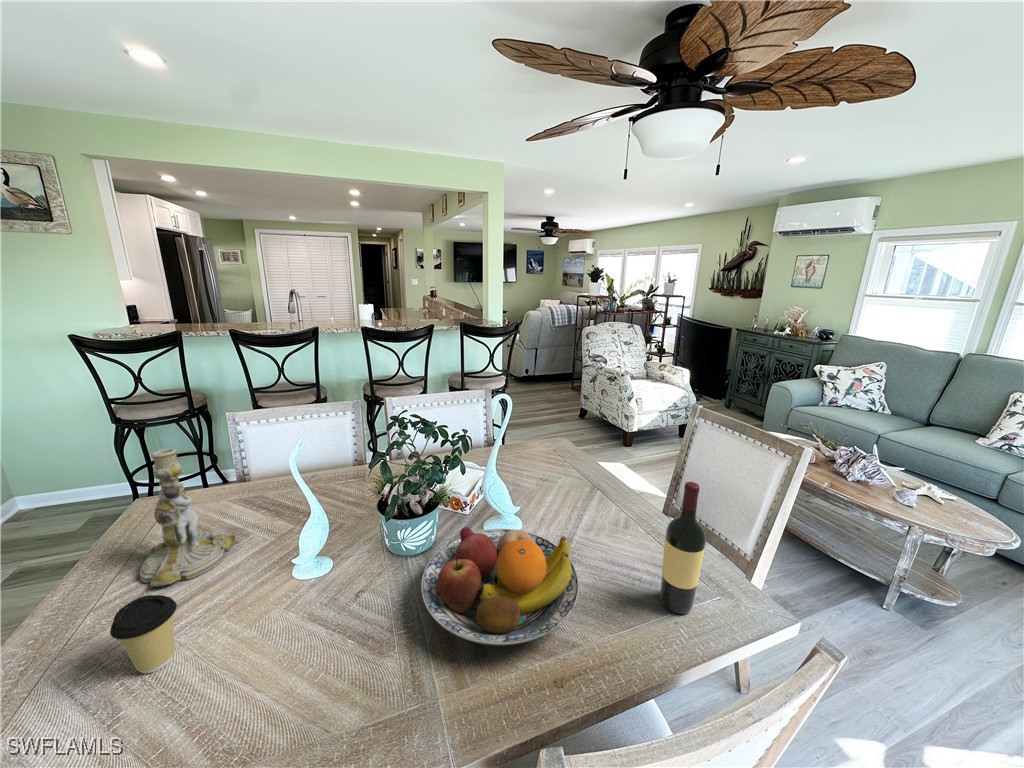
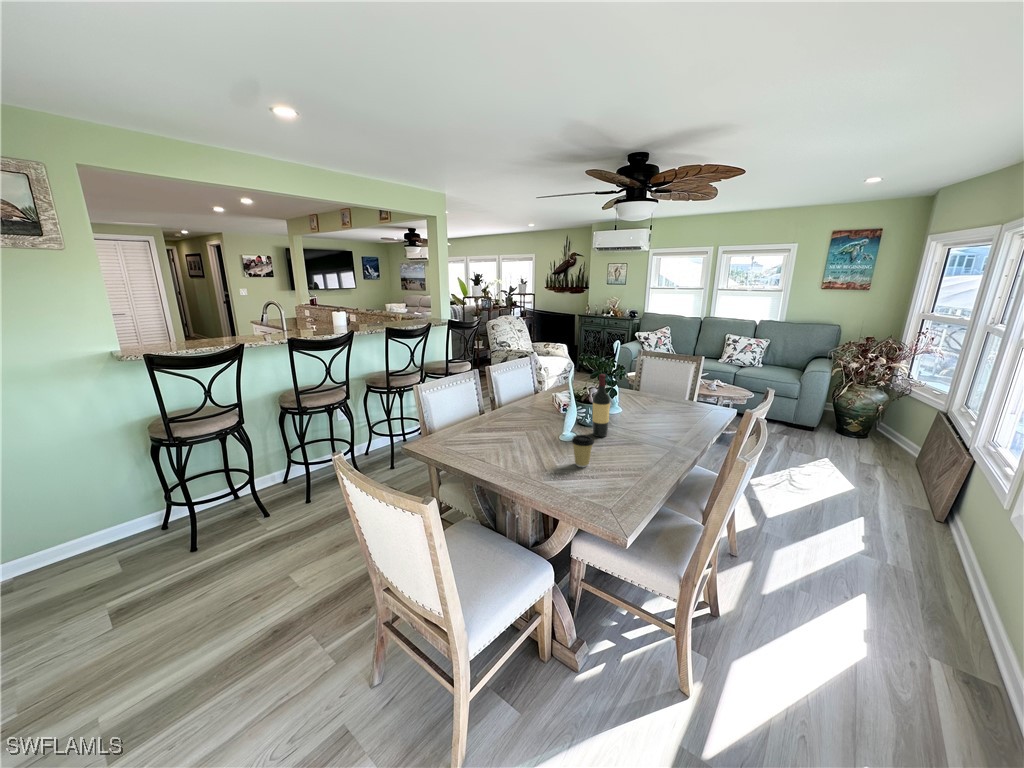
candlestick: present [140,449,236,586] -> none [490,384,534,458]
wine bottle: present [660,482,706,614] -> present [593,374,610,437]
fruit bowl: present [421,527,579,645] -> none [623,393,696,430]

